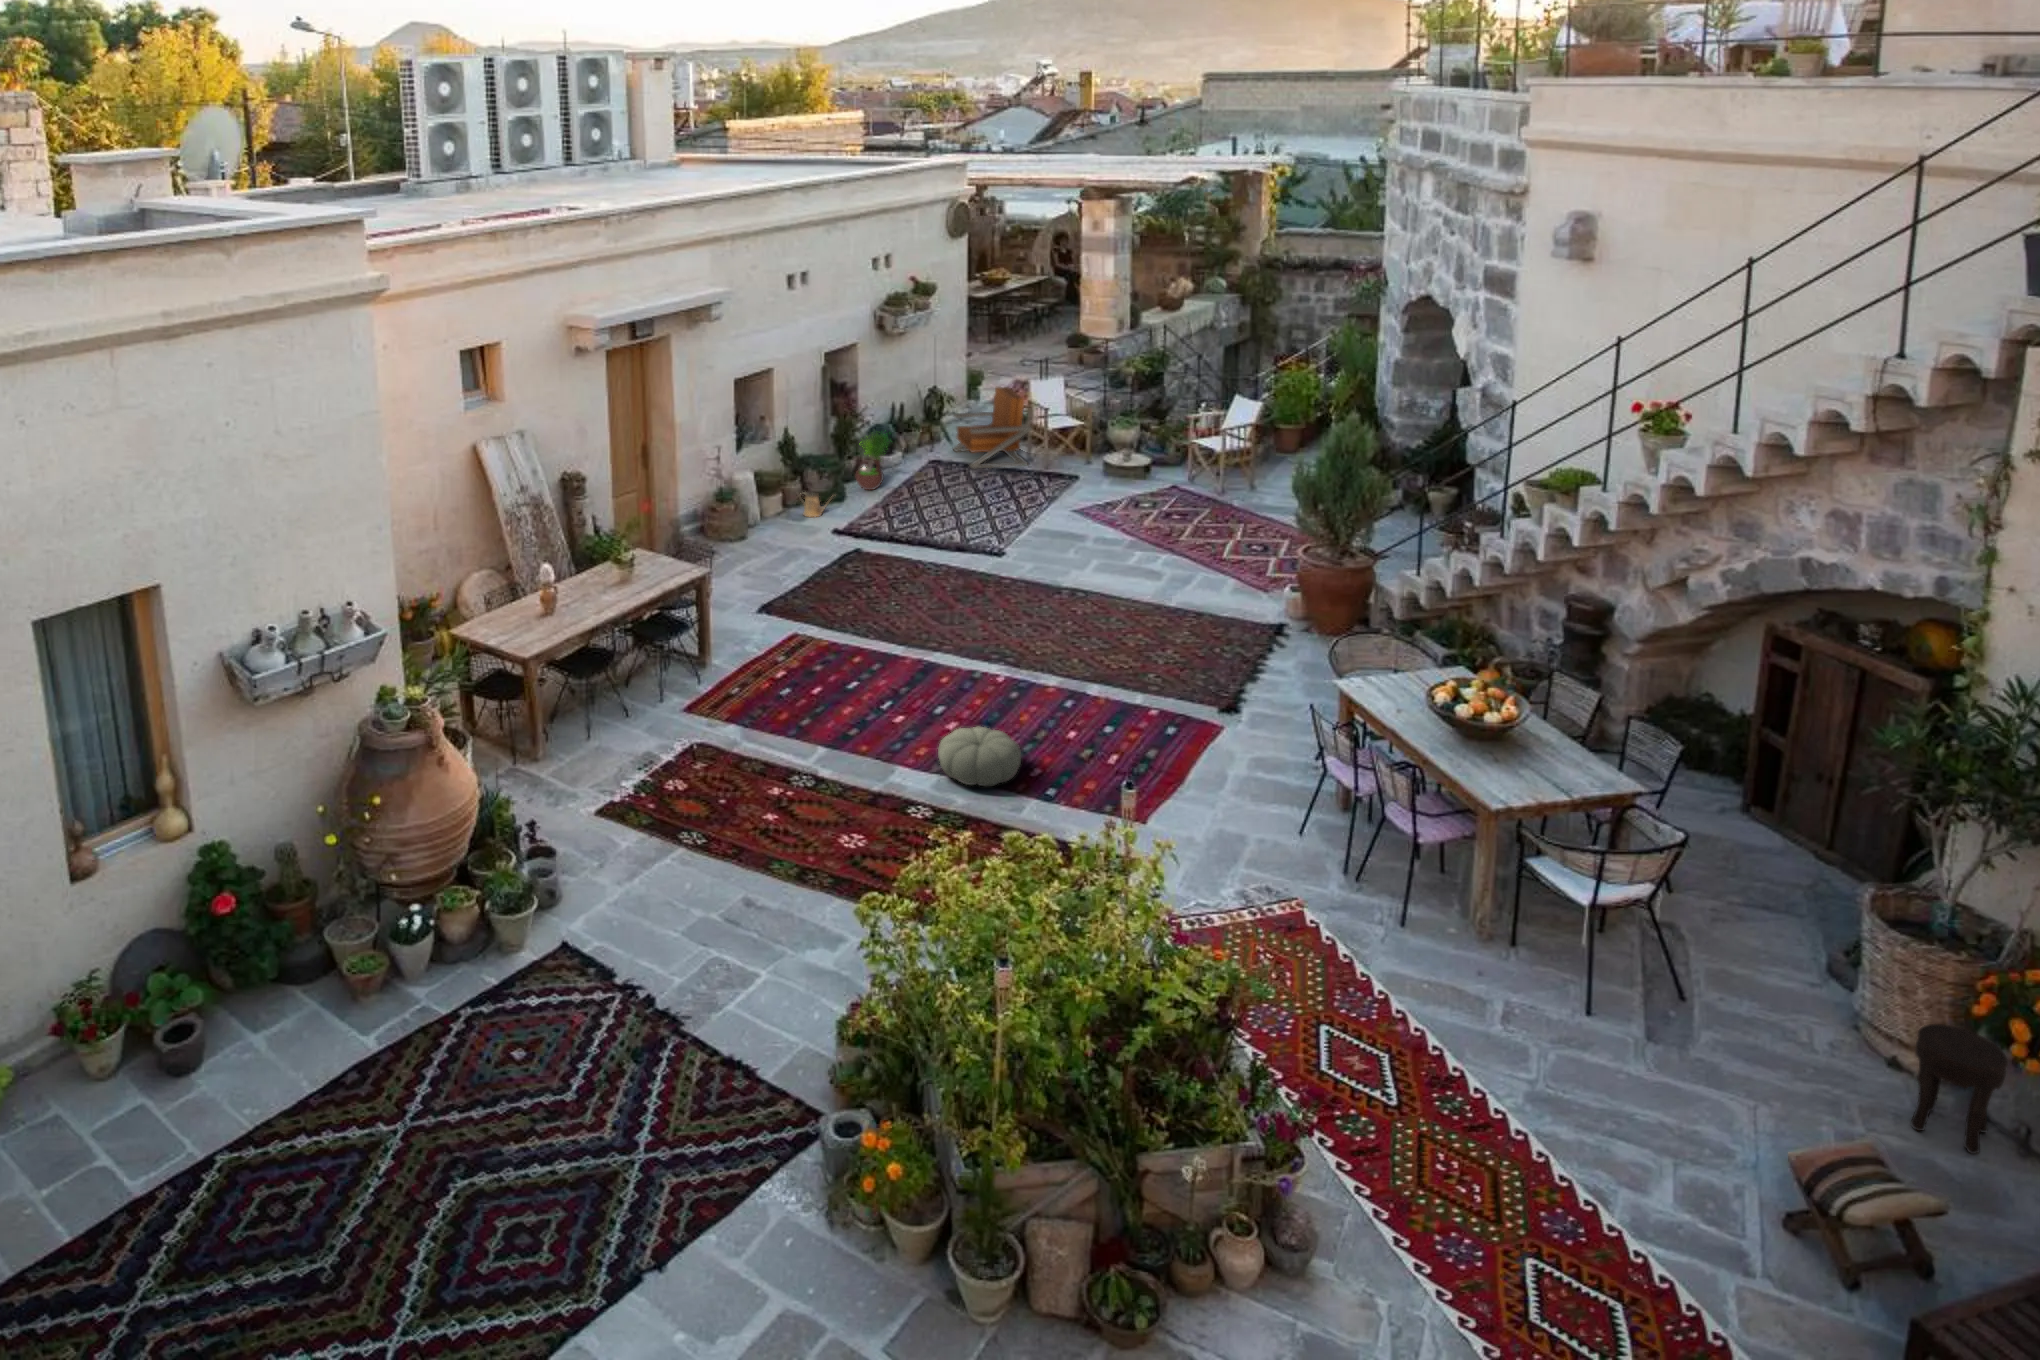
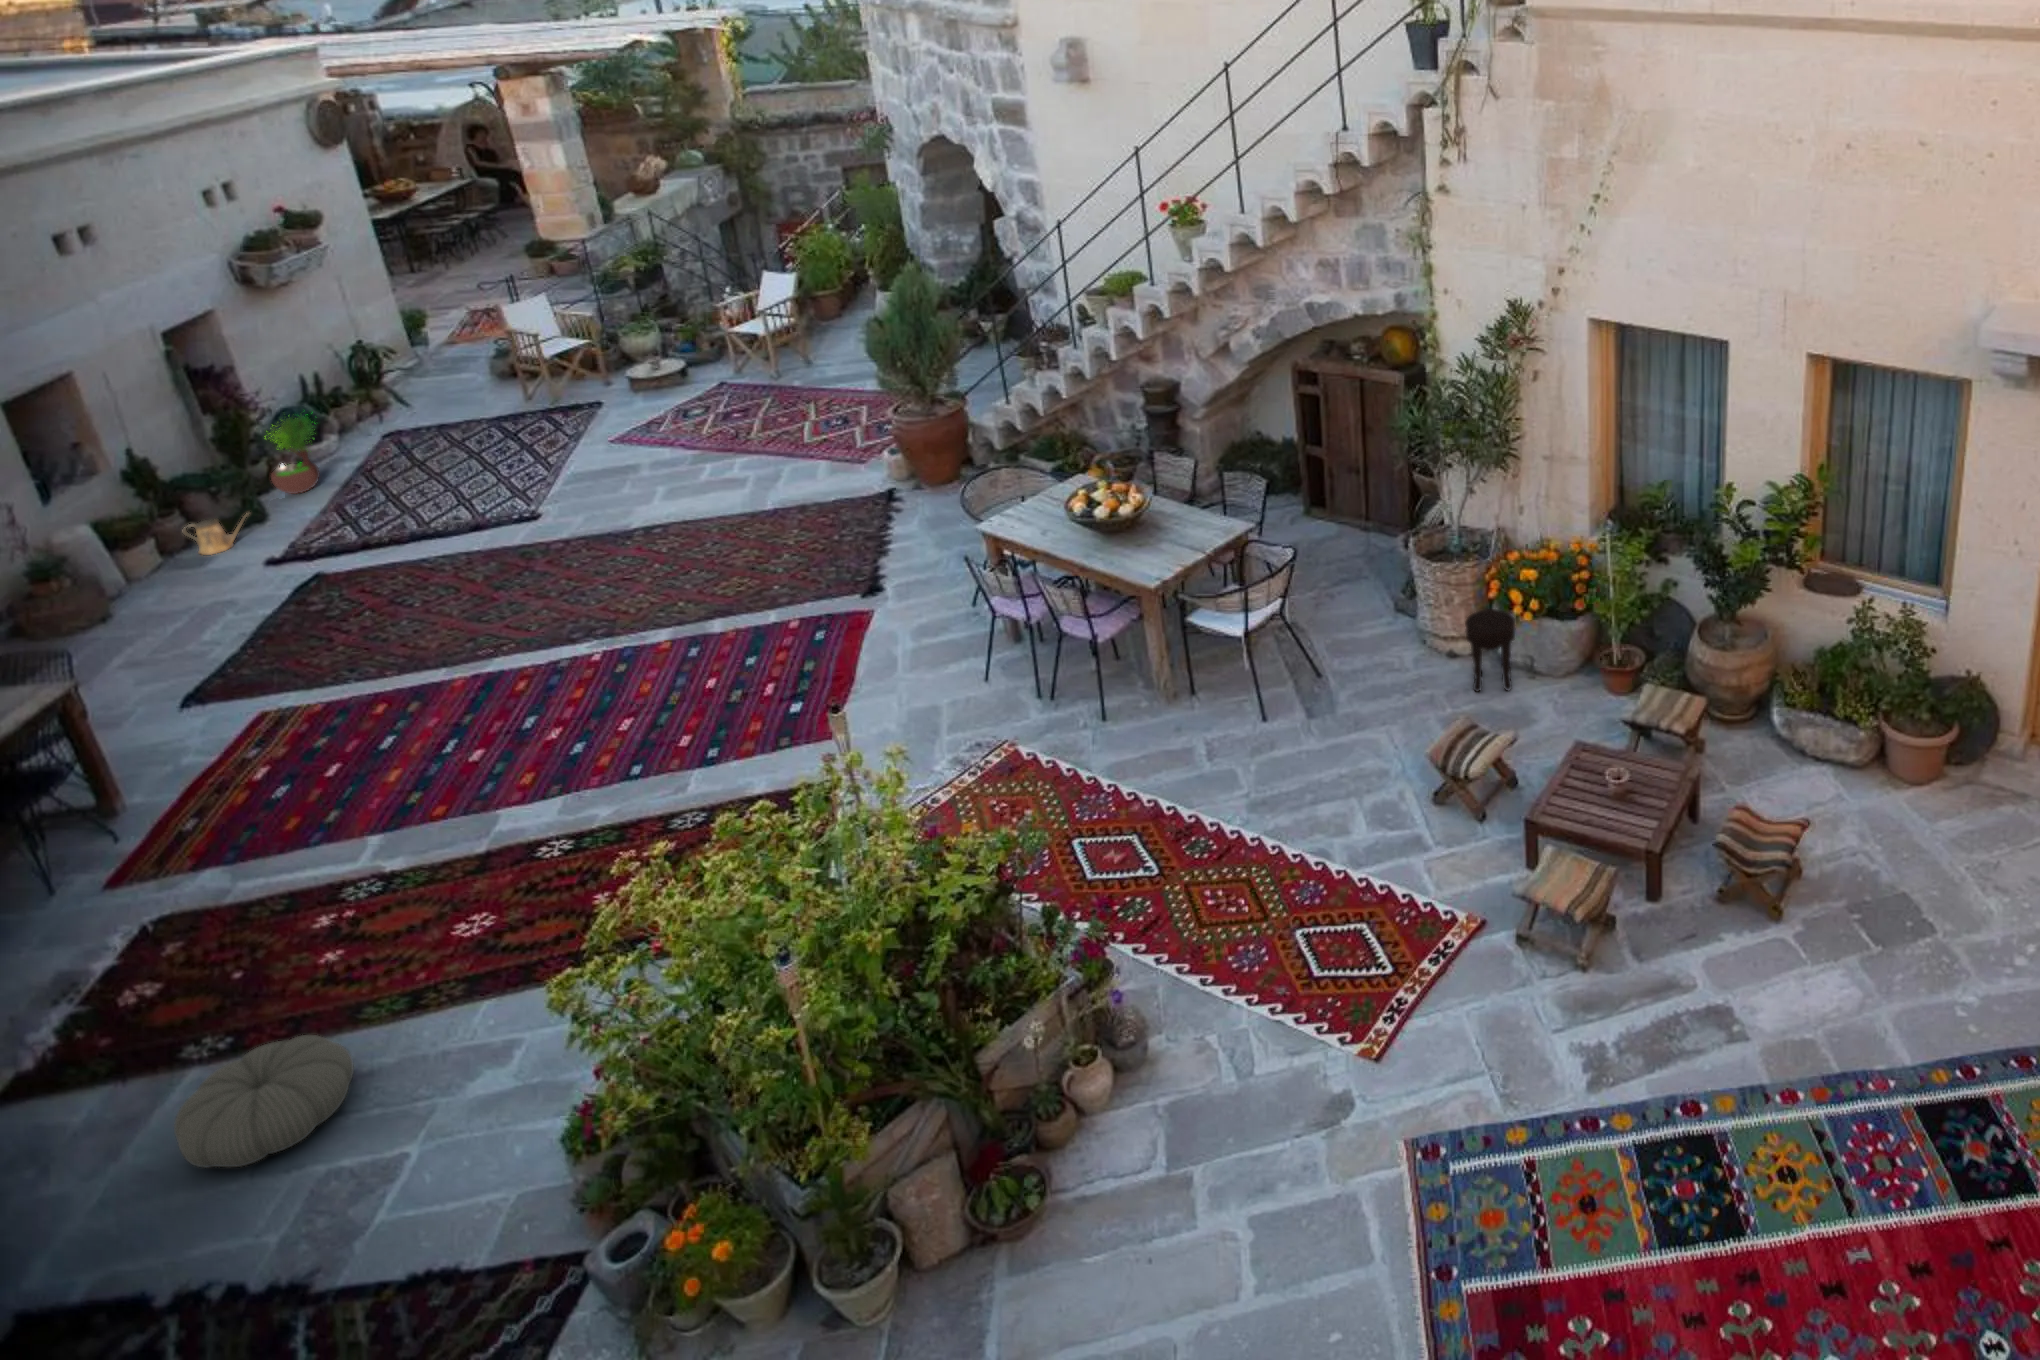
lounge chair: present [953,387,1031,468] -> none [399,319,530,427]
pouf: present [938,727,1021,786] -> present [174,1035,354,1168]

